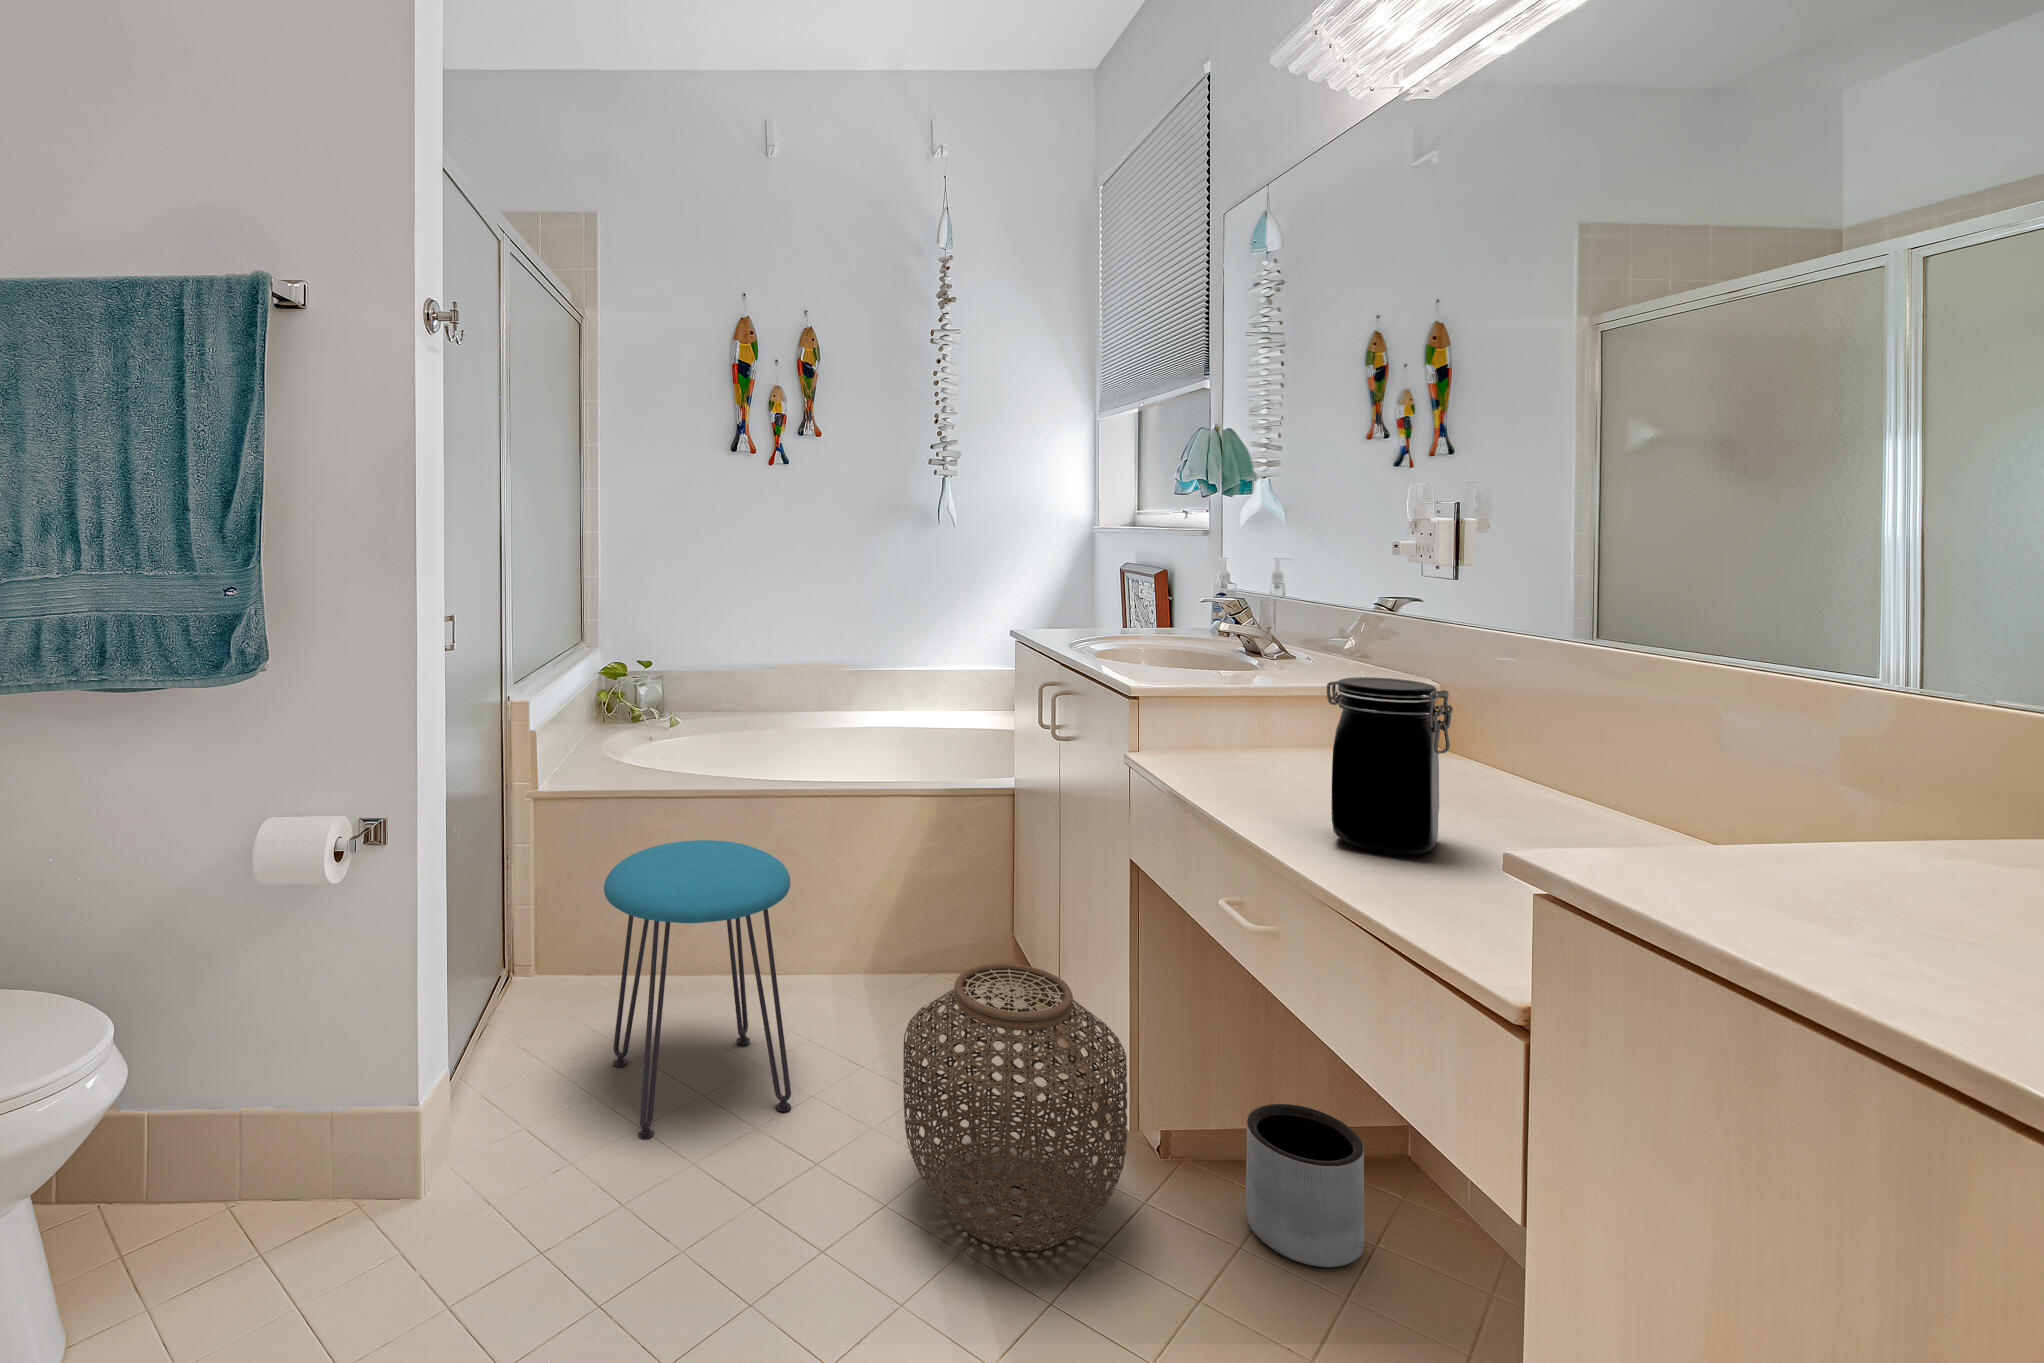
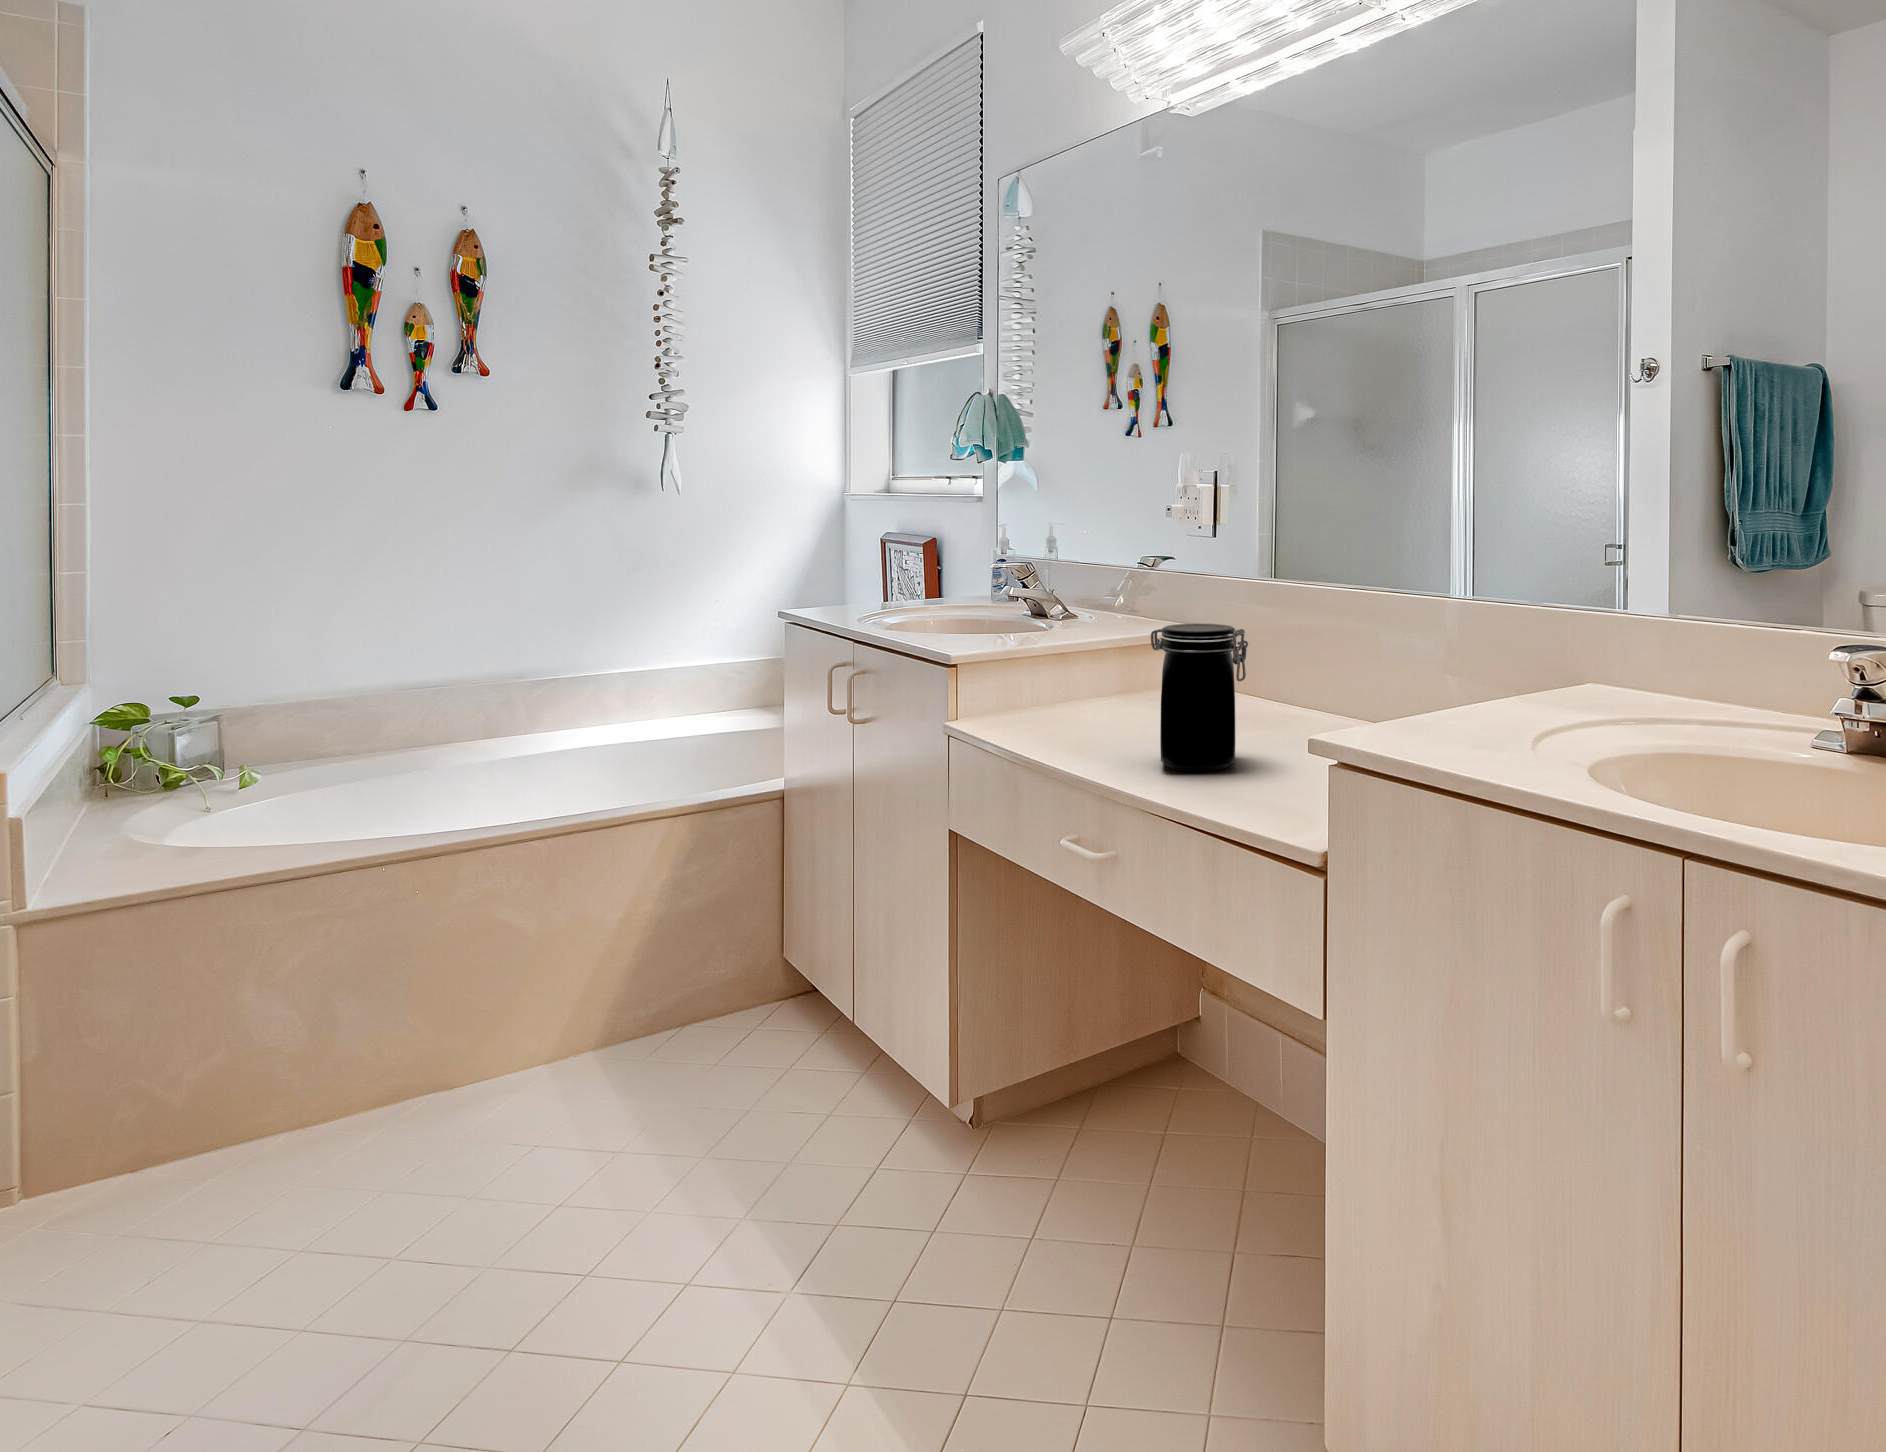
stool: present [604,840,791,1140] -> none [220,910,534,1339]
woven basket: present [903,963,1127,1250] -> none [710,965,957,1271]
planter: present [1246,1104,1365,1267] -> none [1058,1031,1157,1171]

